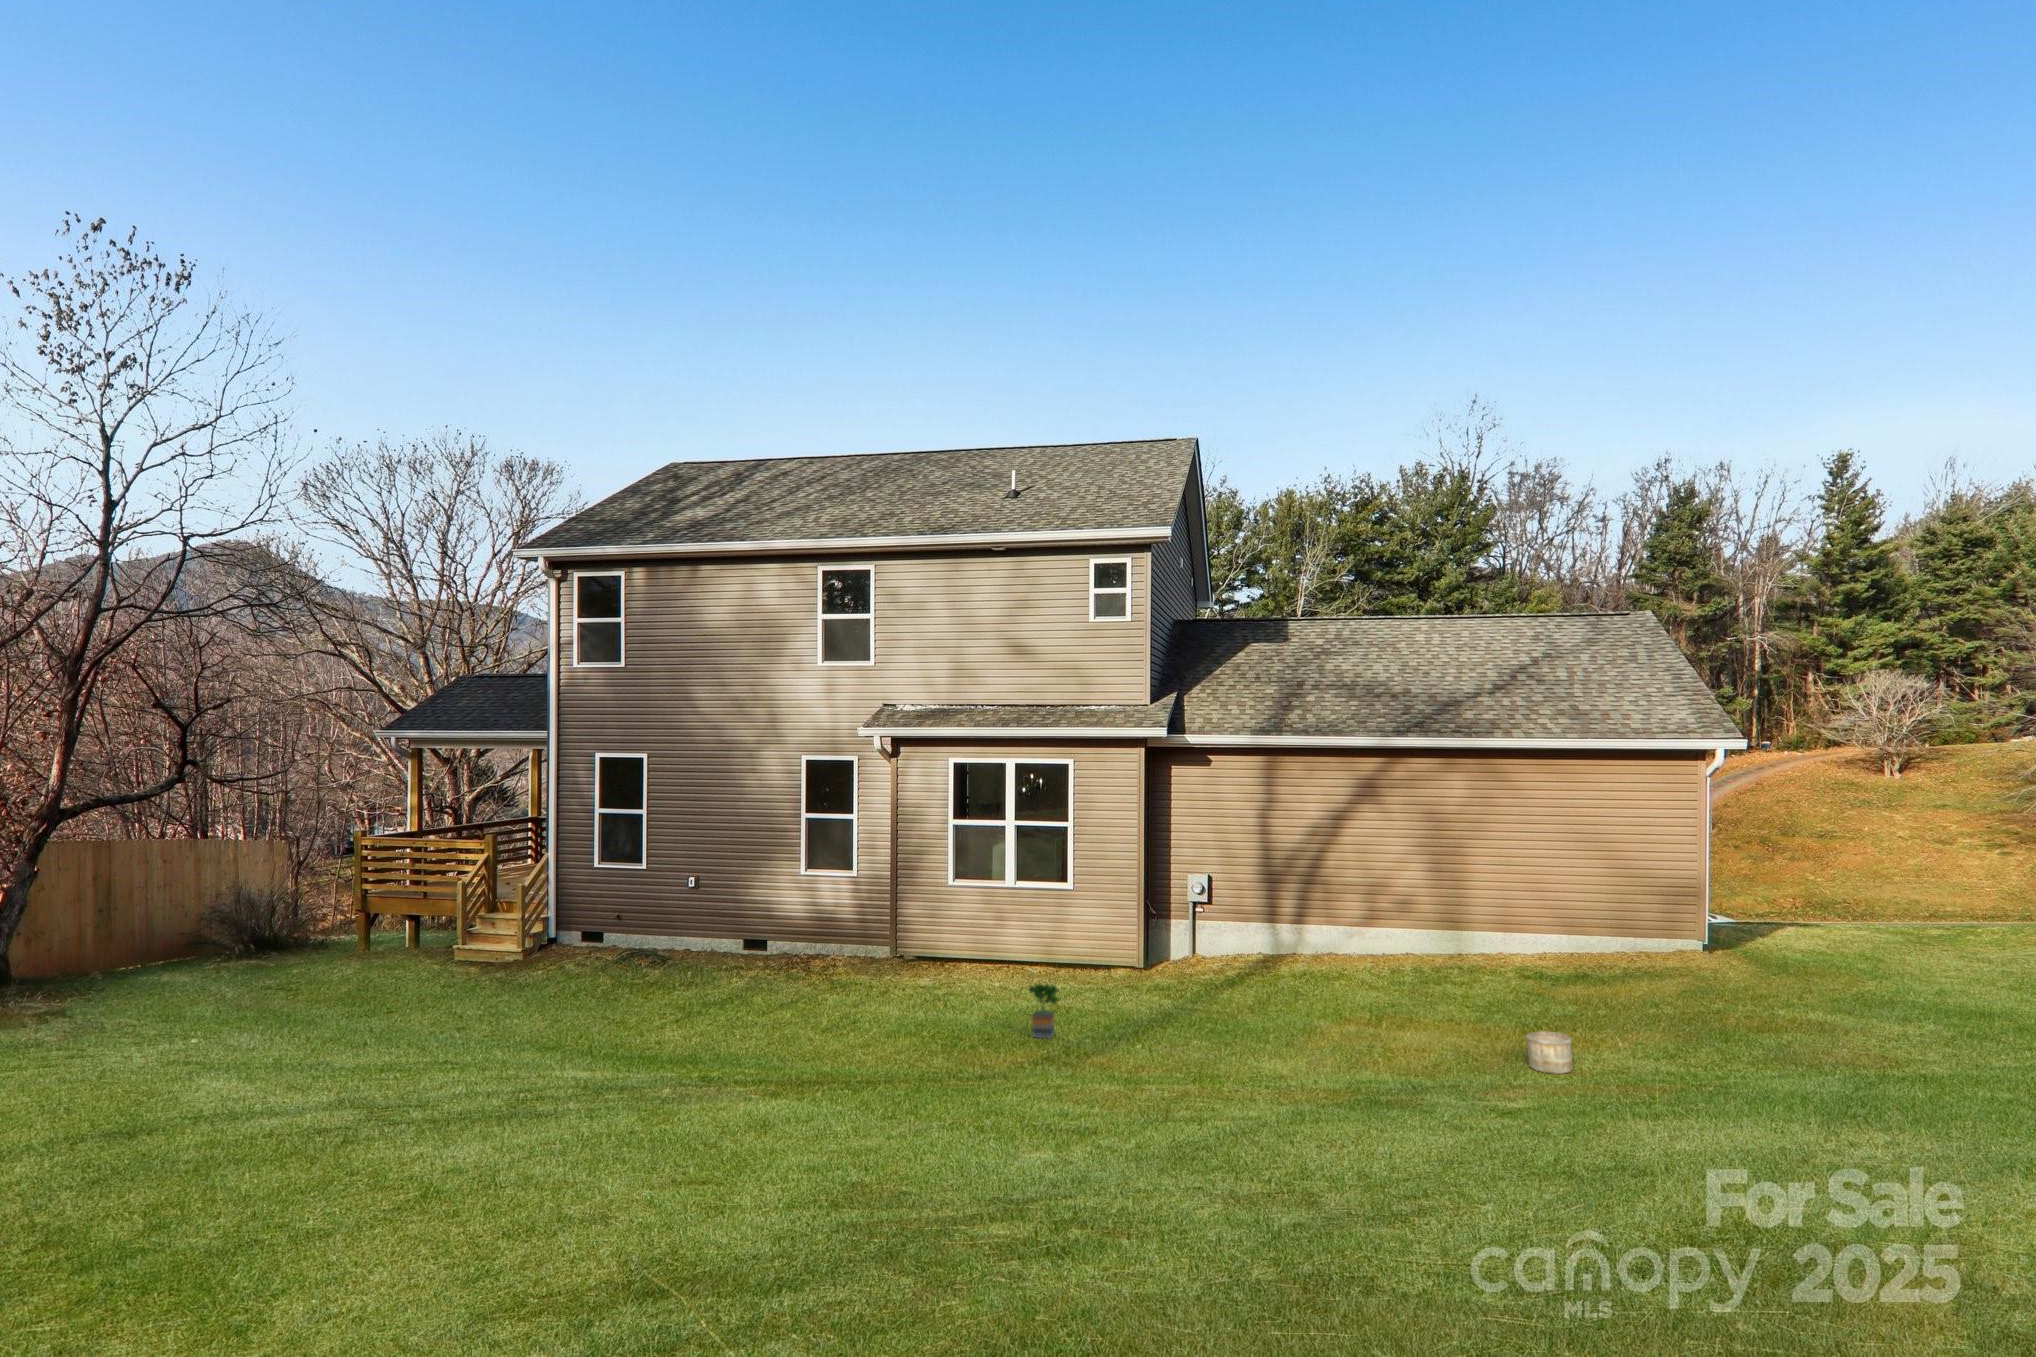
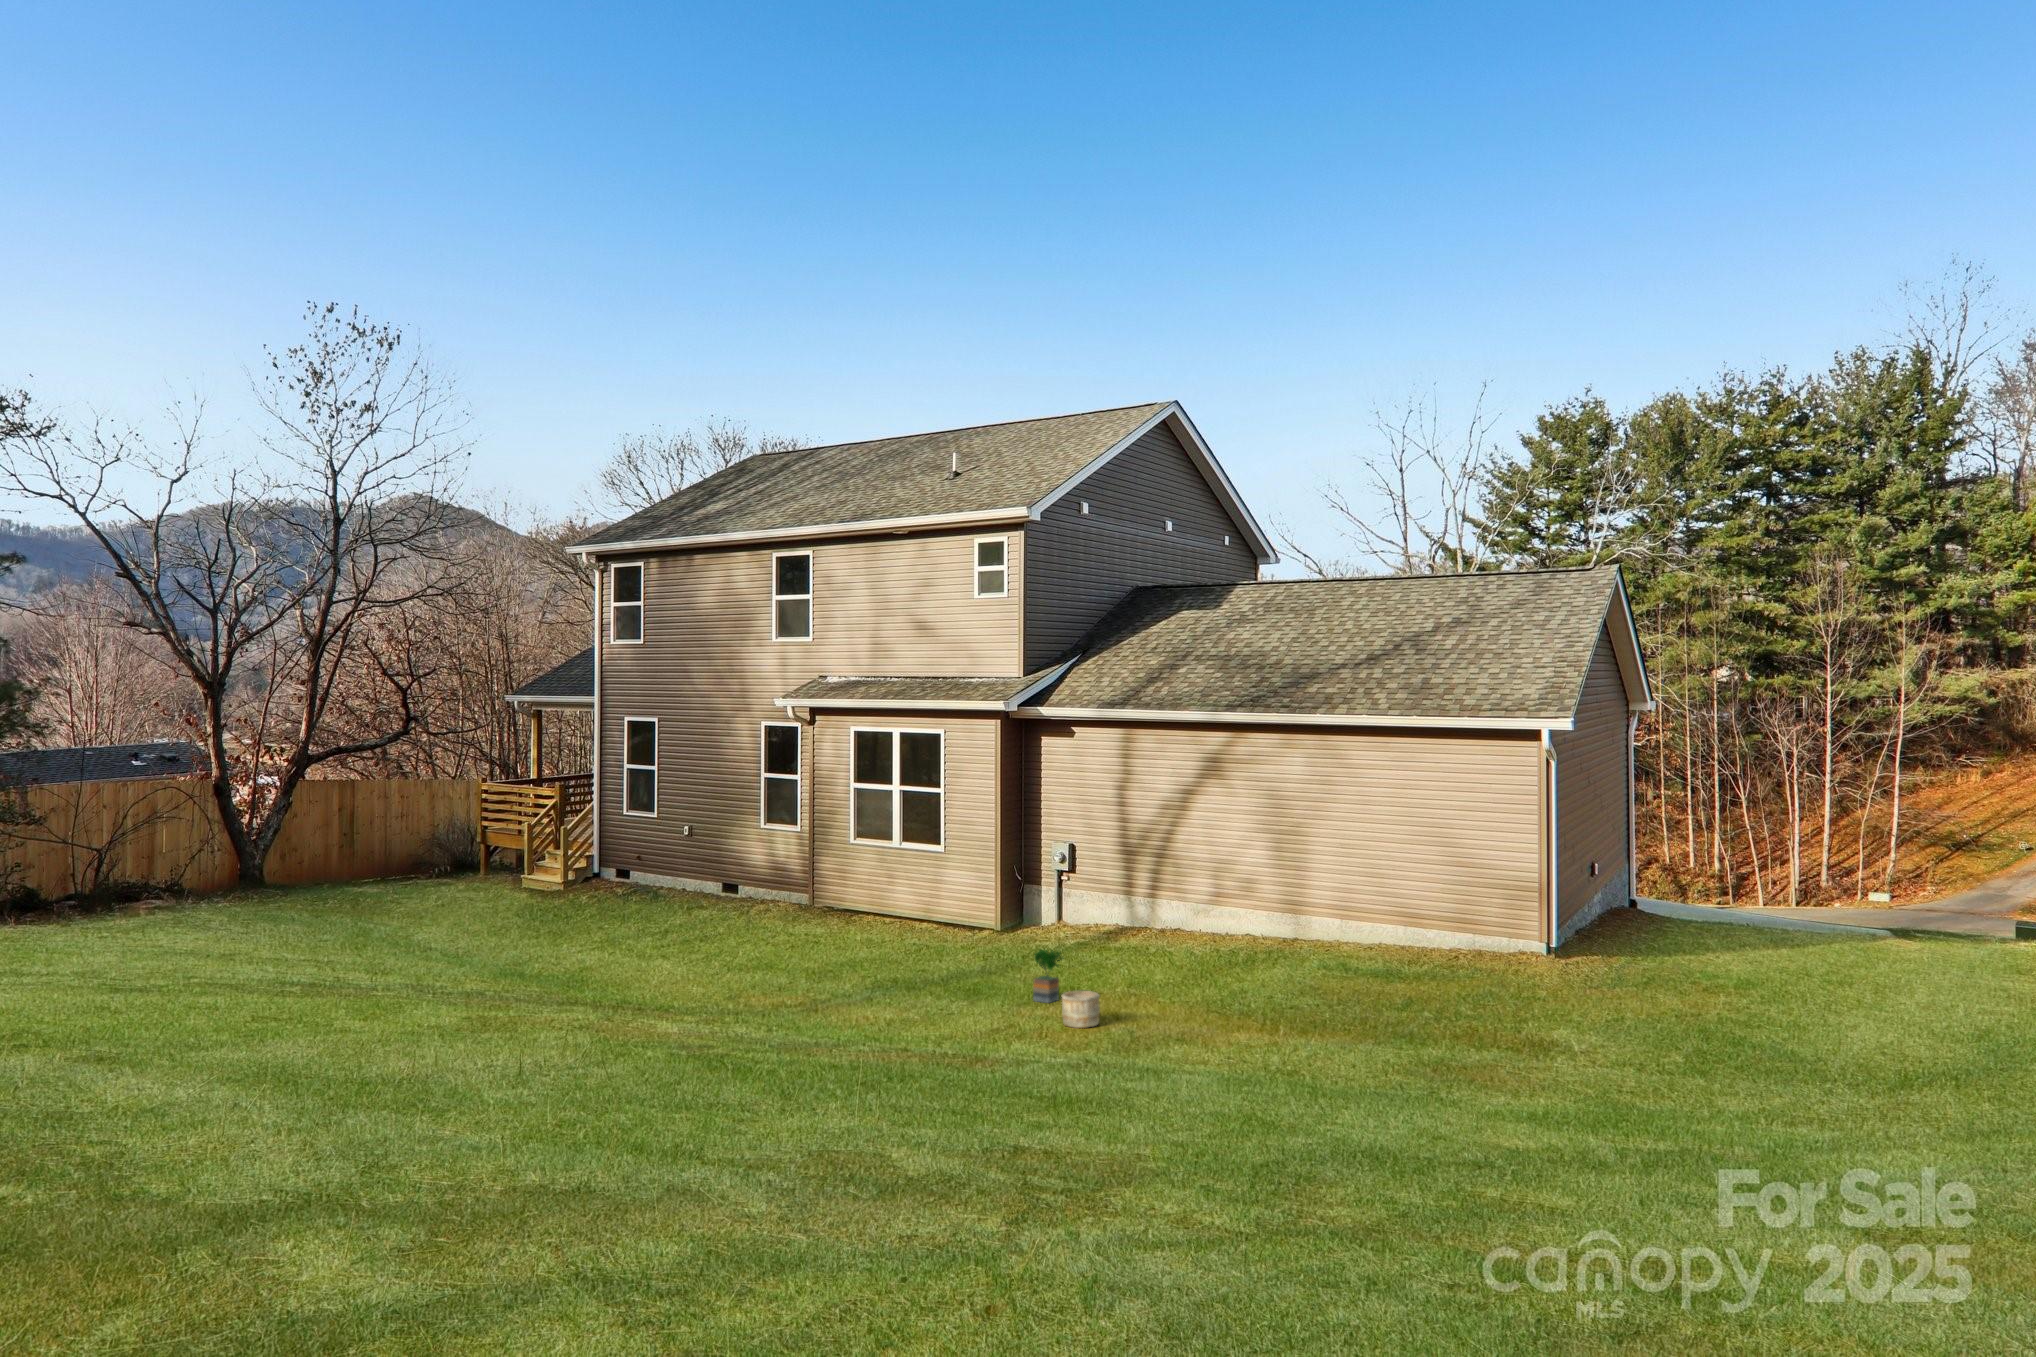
potted tree: present [1029,984,1060,1038] -> present [1033,949,1064,1003]

